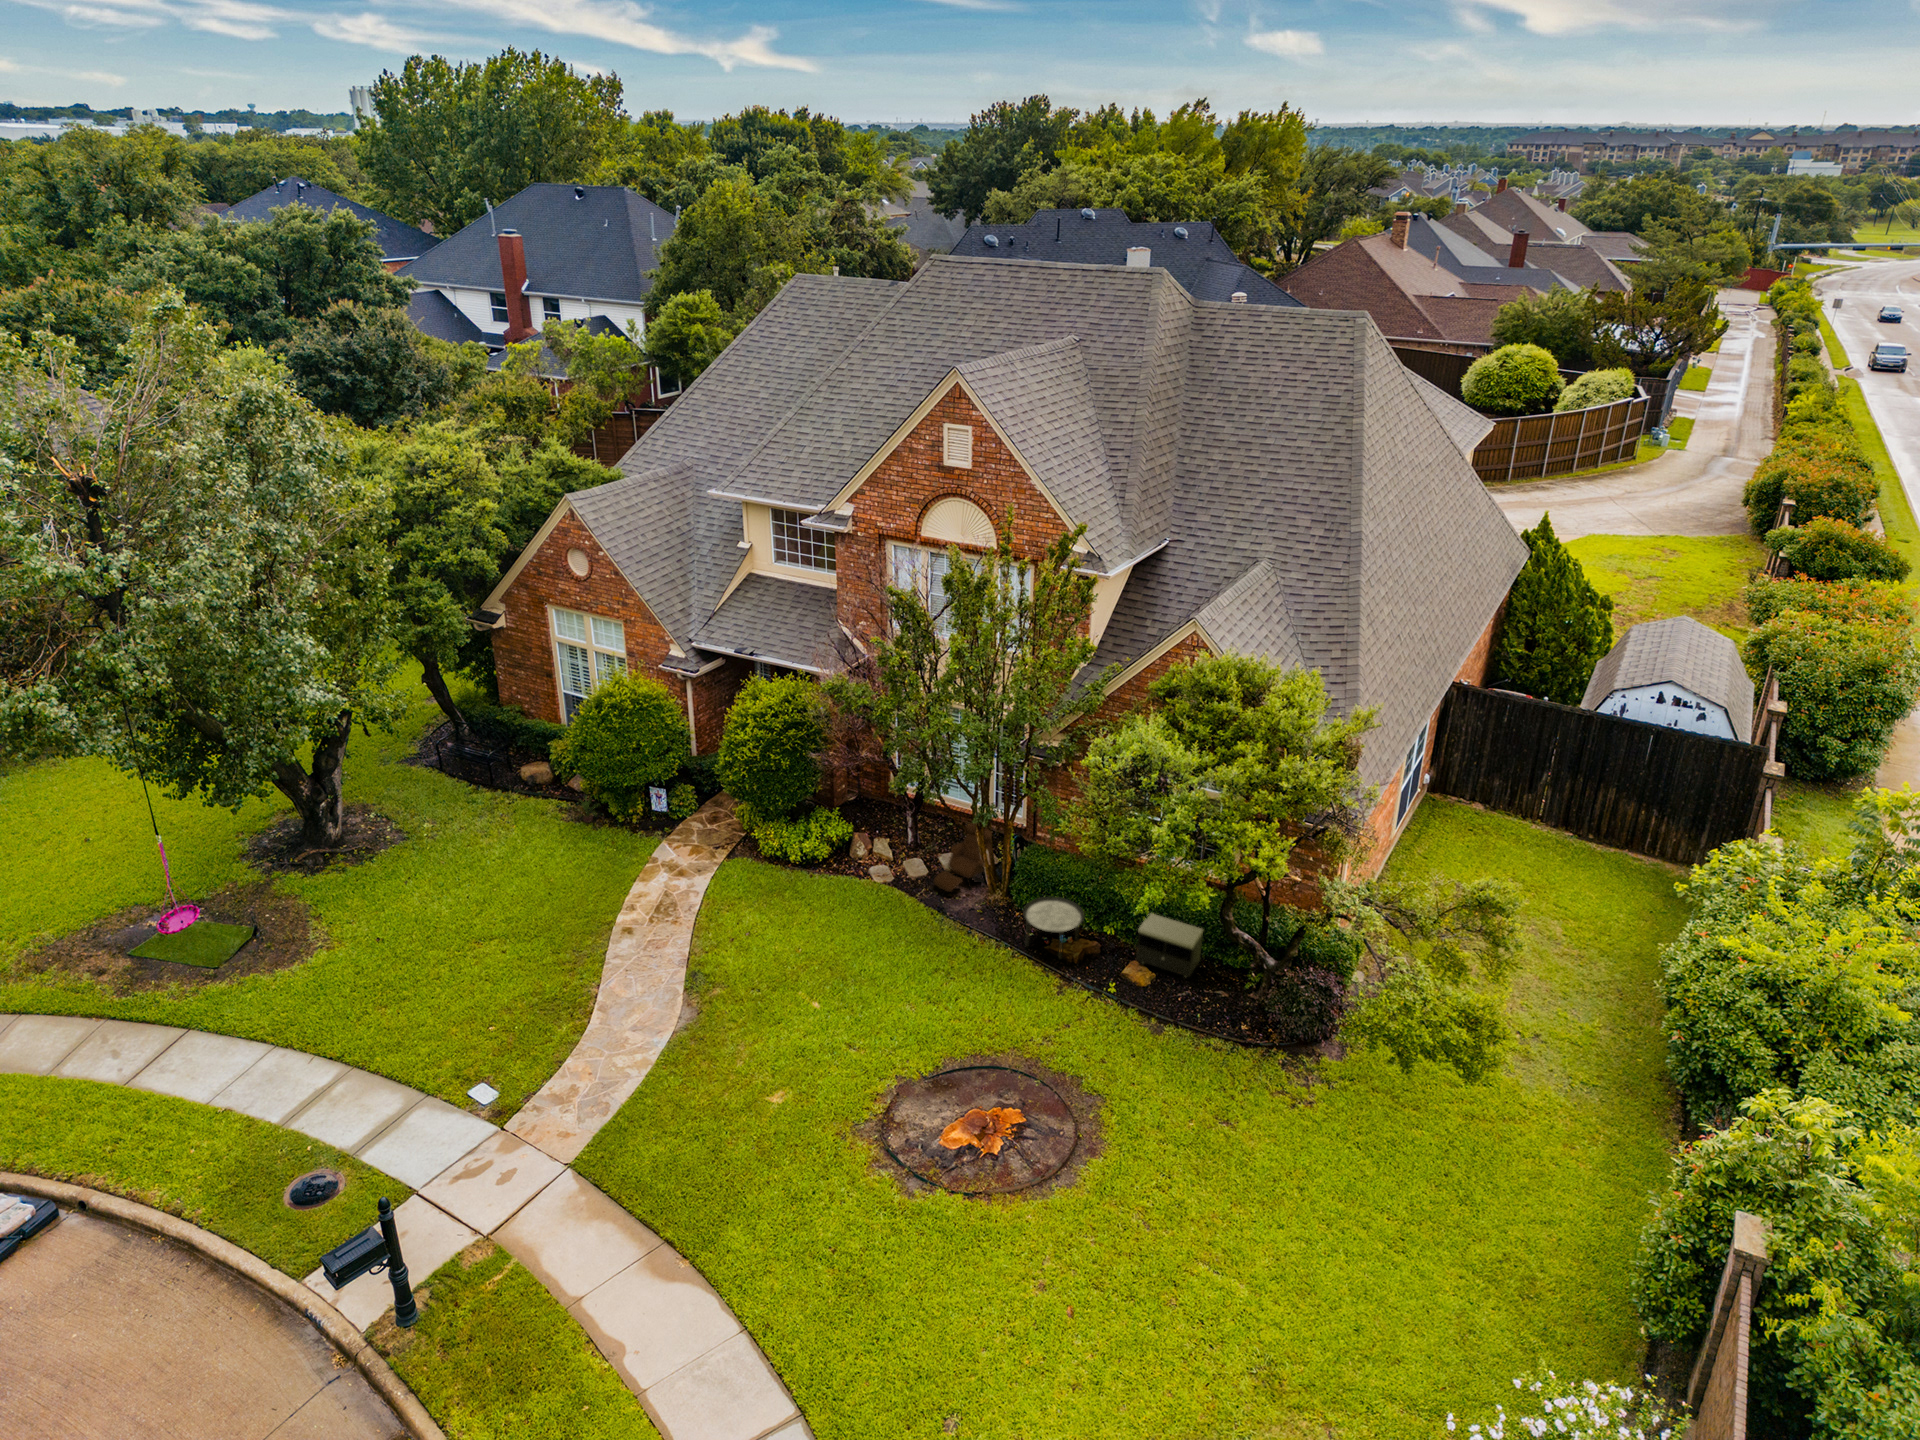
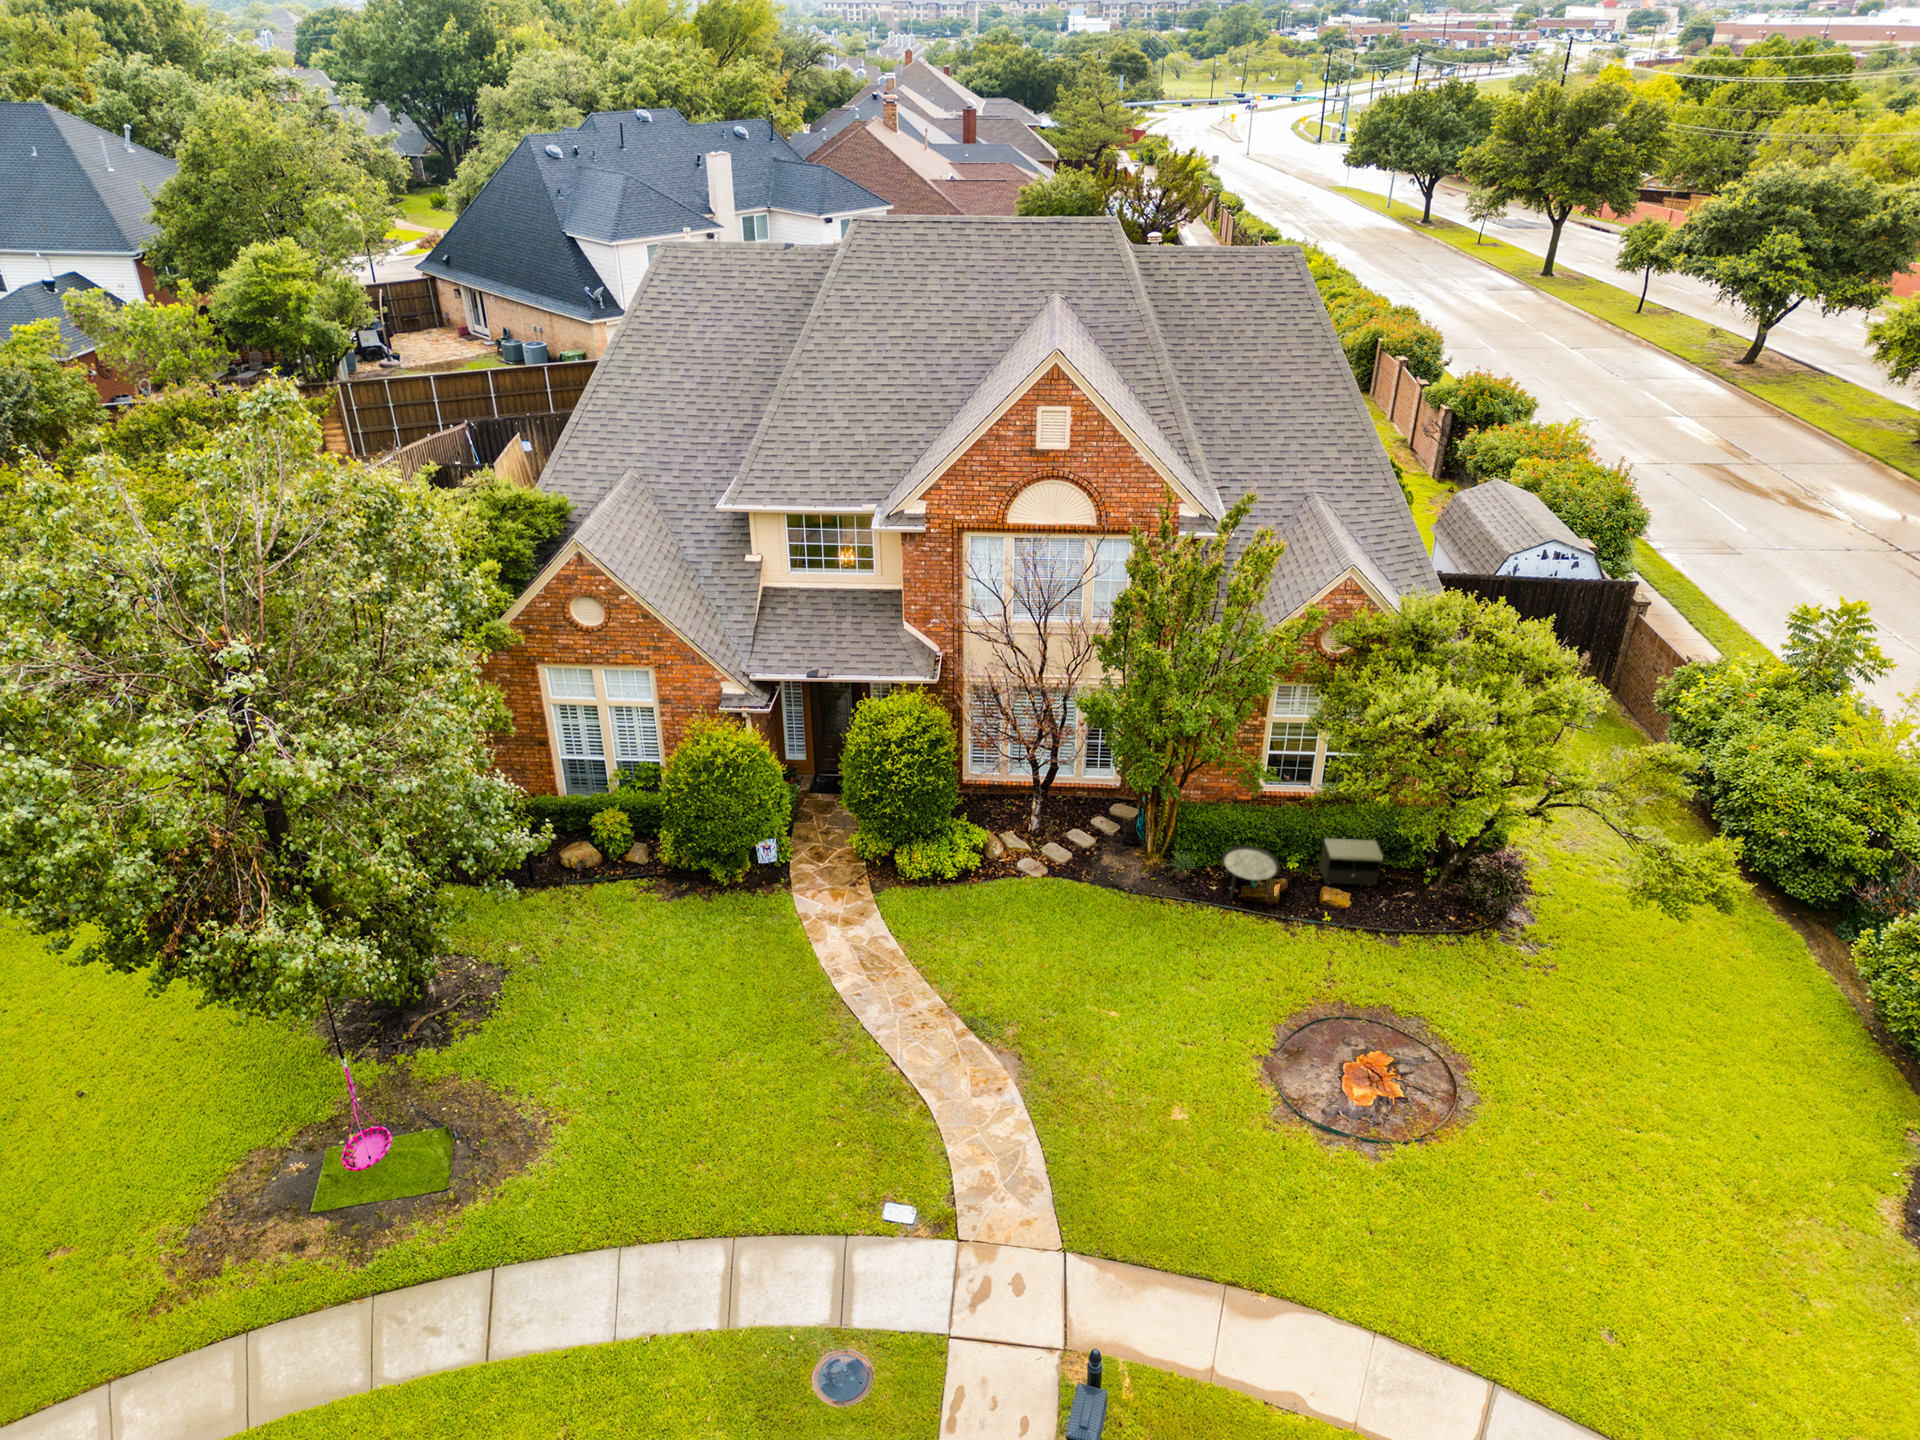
decorative plant: present [582,797,595,823] -> present [1172,856,1187,880]
lounge chair: present [934,823,992,893] -> none [1103,796,1146,874]

